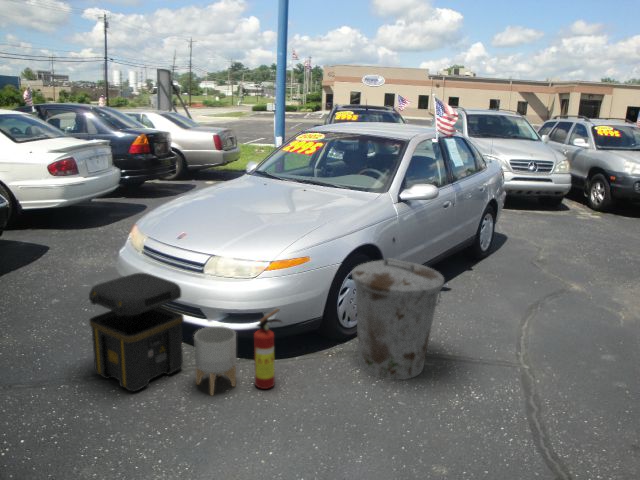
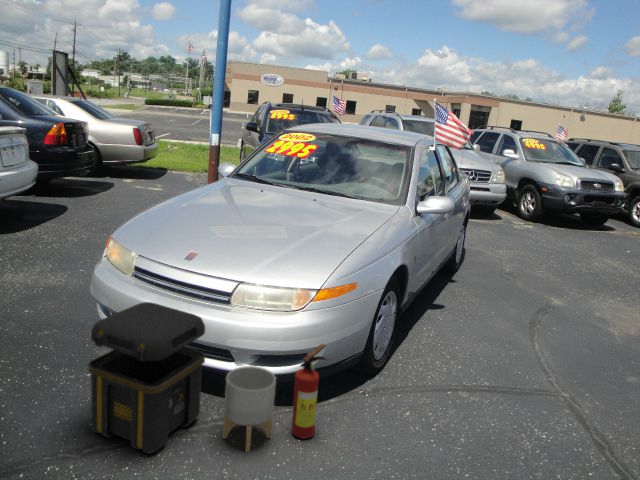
trash can: present [352,258,444,380] -> none [388,282,492,417]

